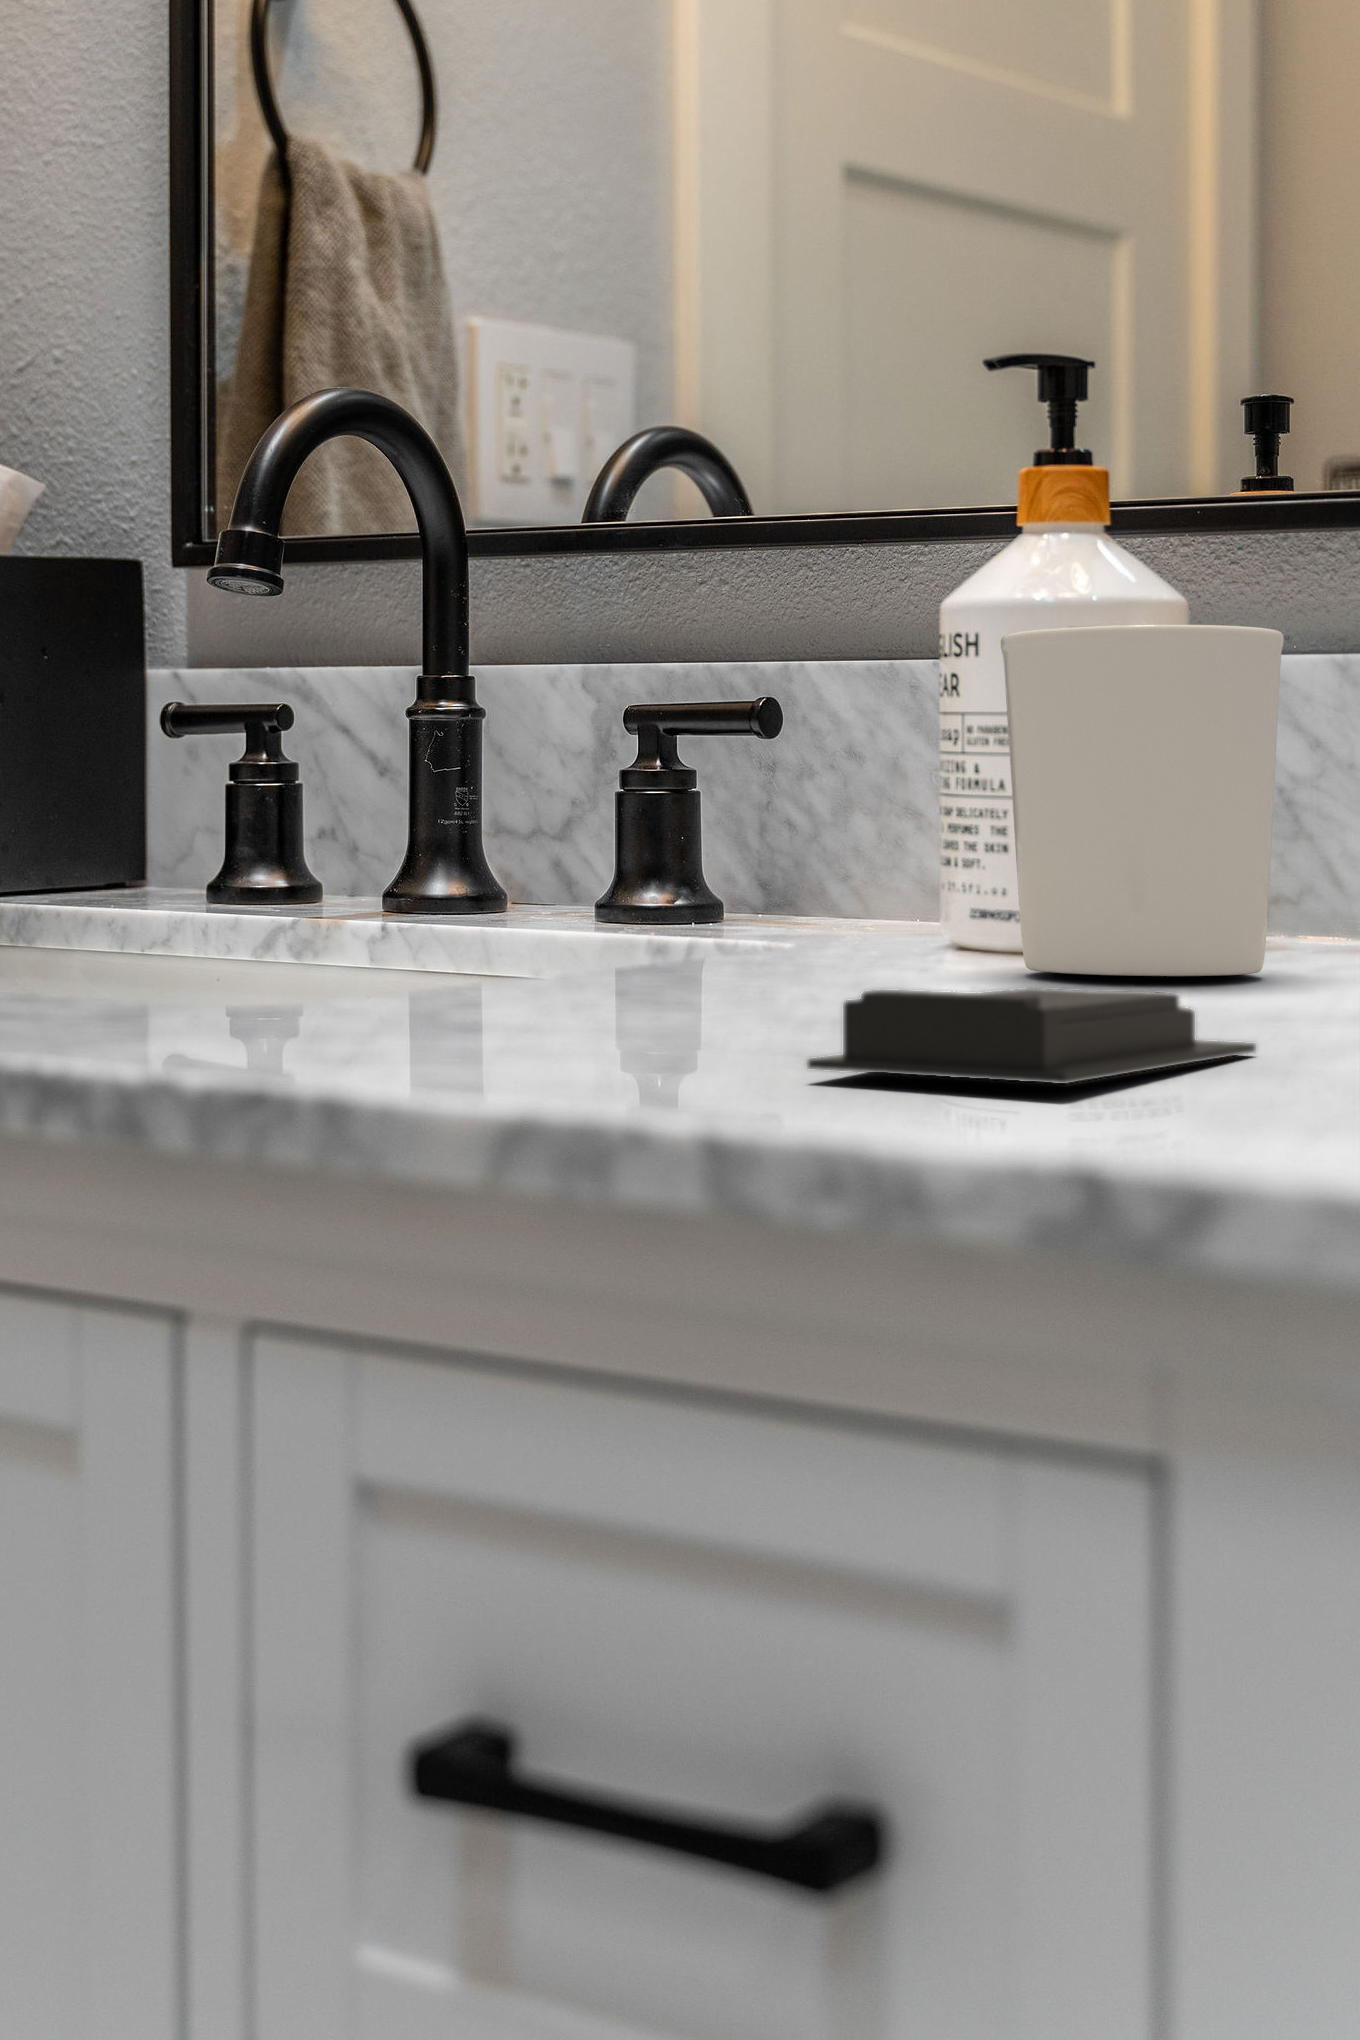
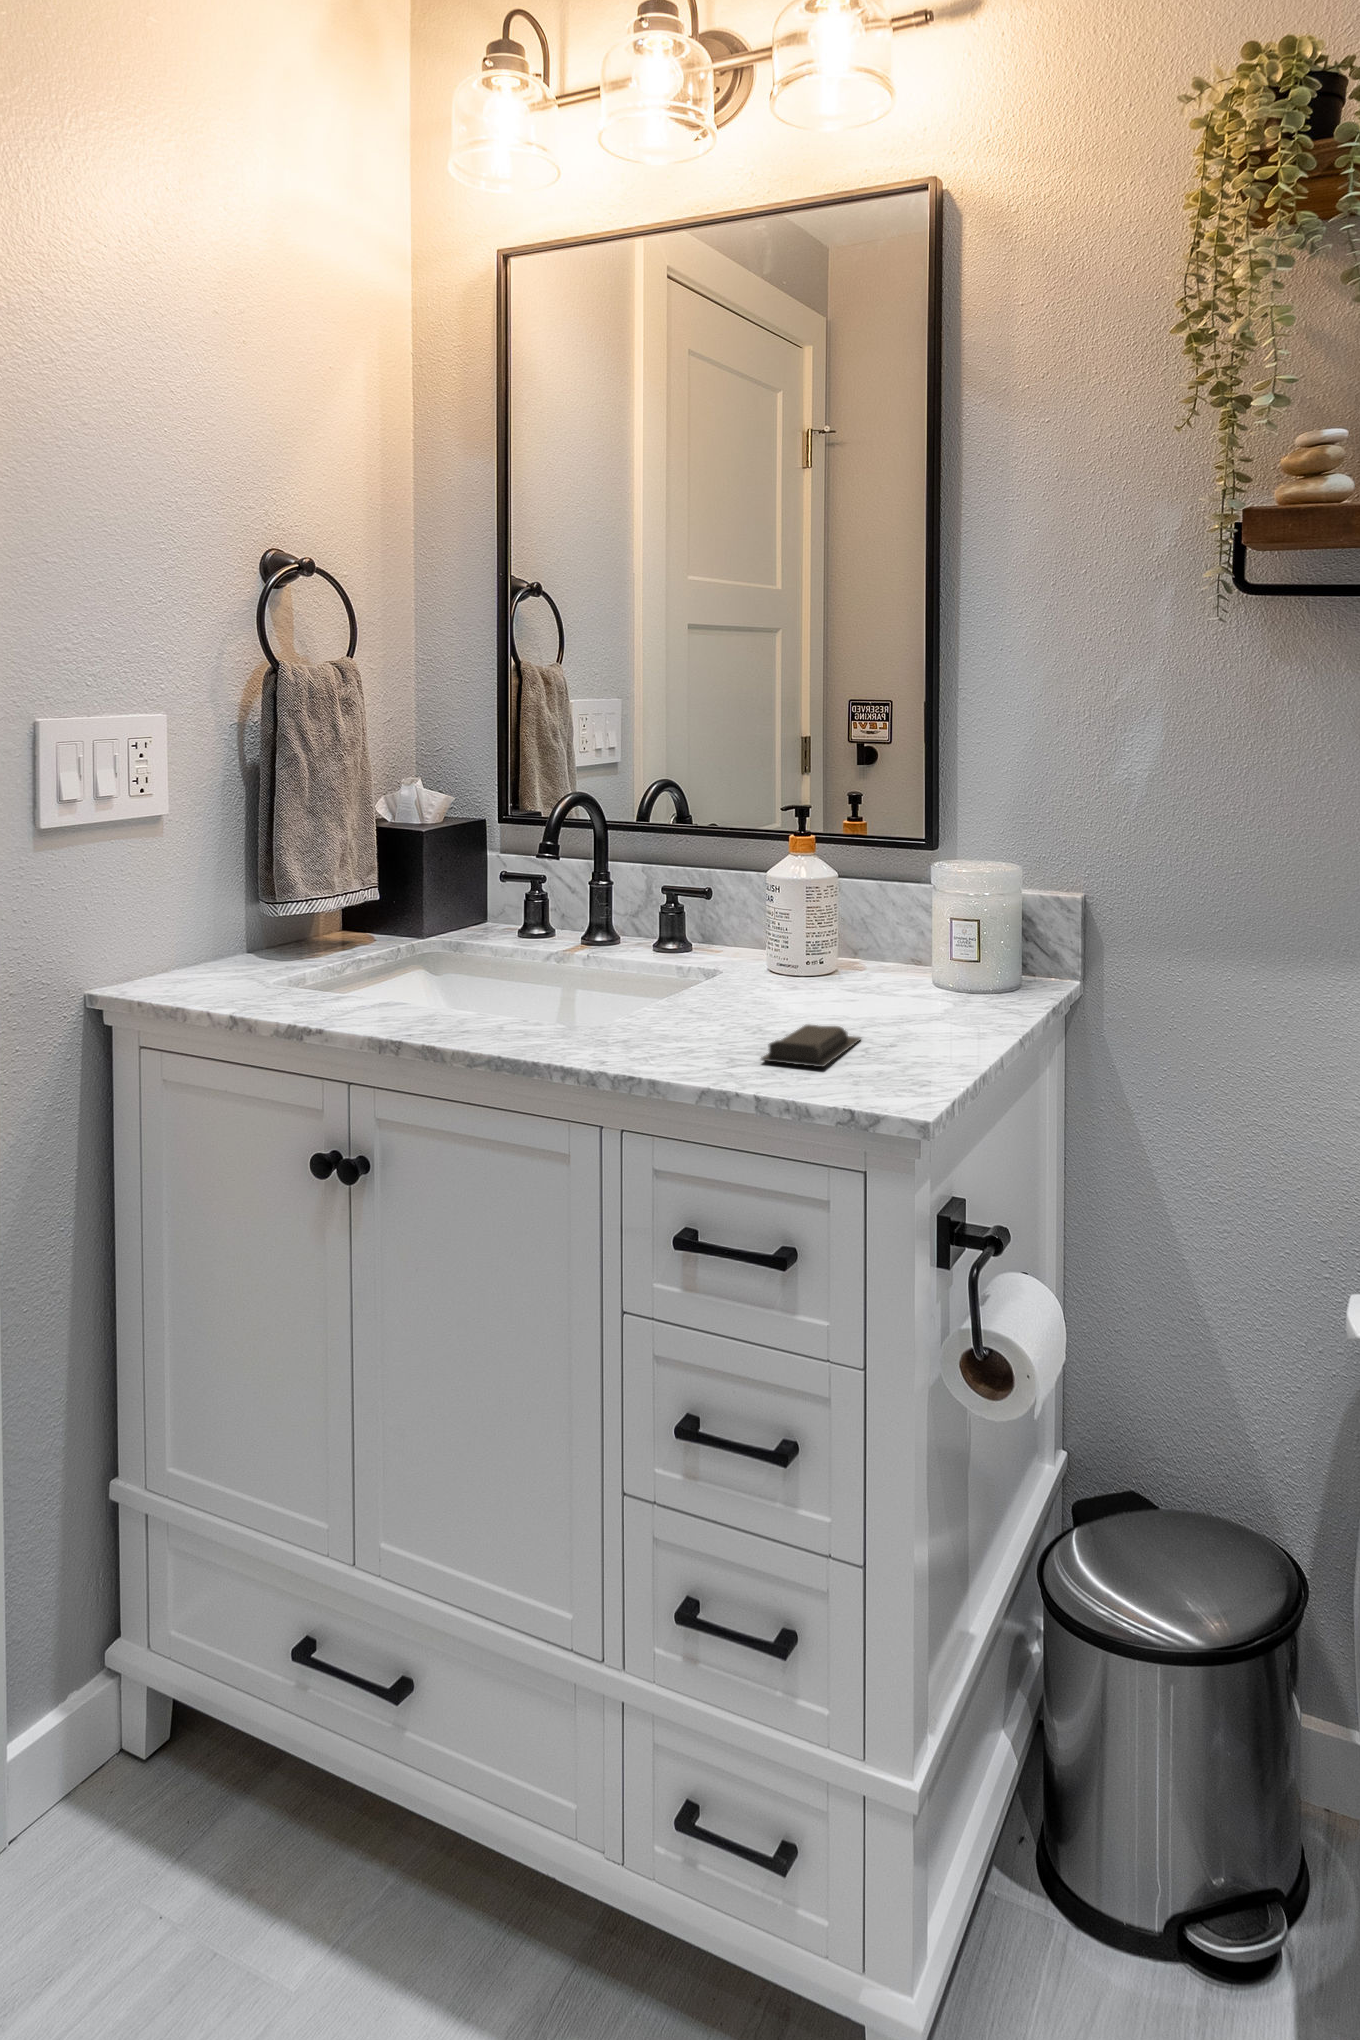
candle holder: present [1001,625,1284,976] -> none [781,884,858,989]

